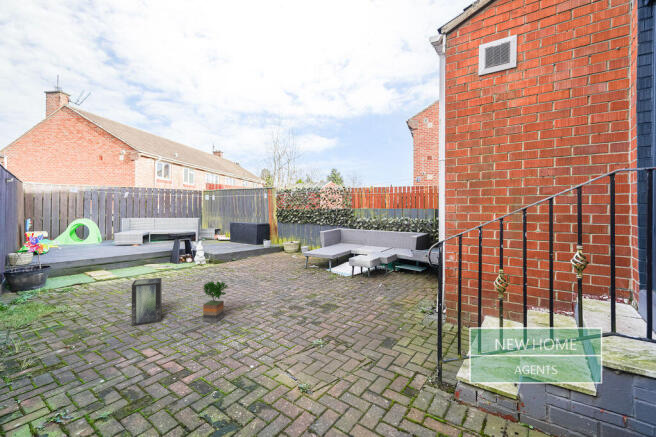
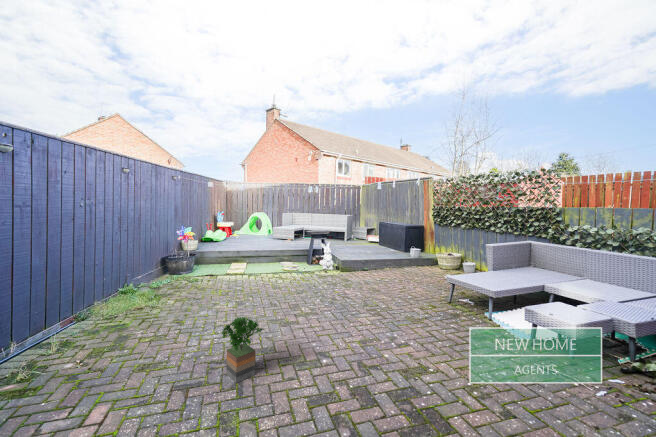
storage box: present [132,278,162,326] -> none [167,293,212,353]

